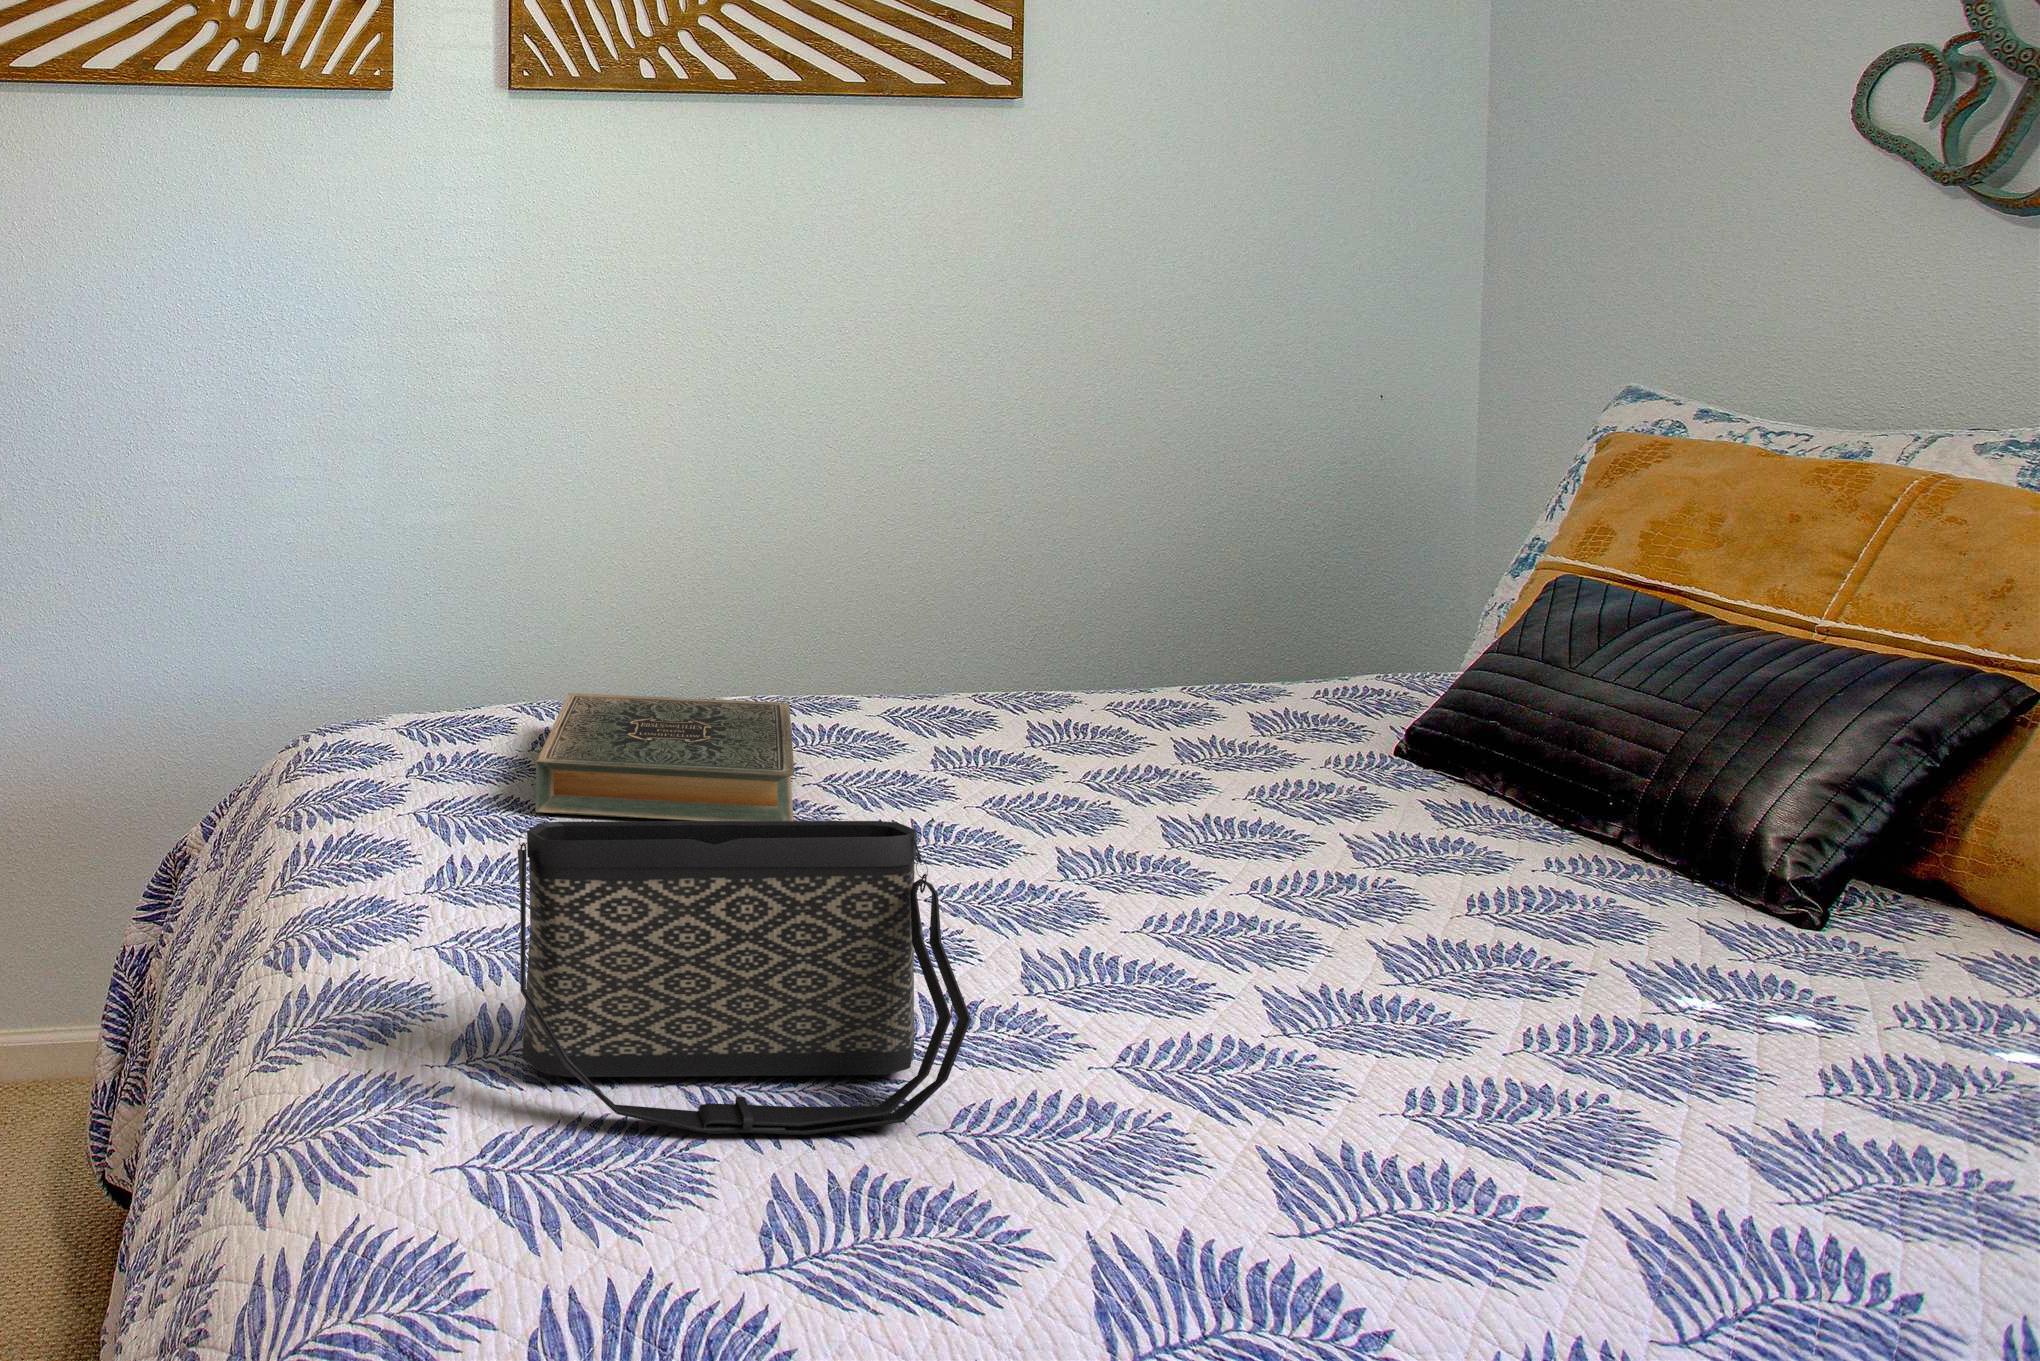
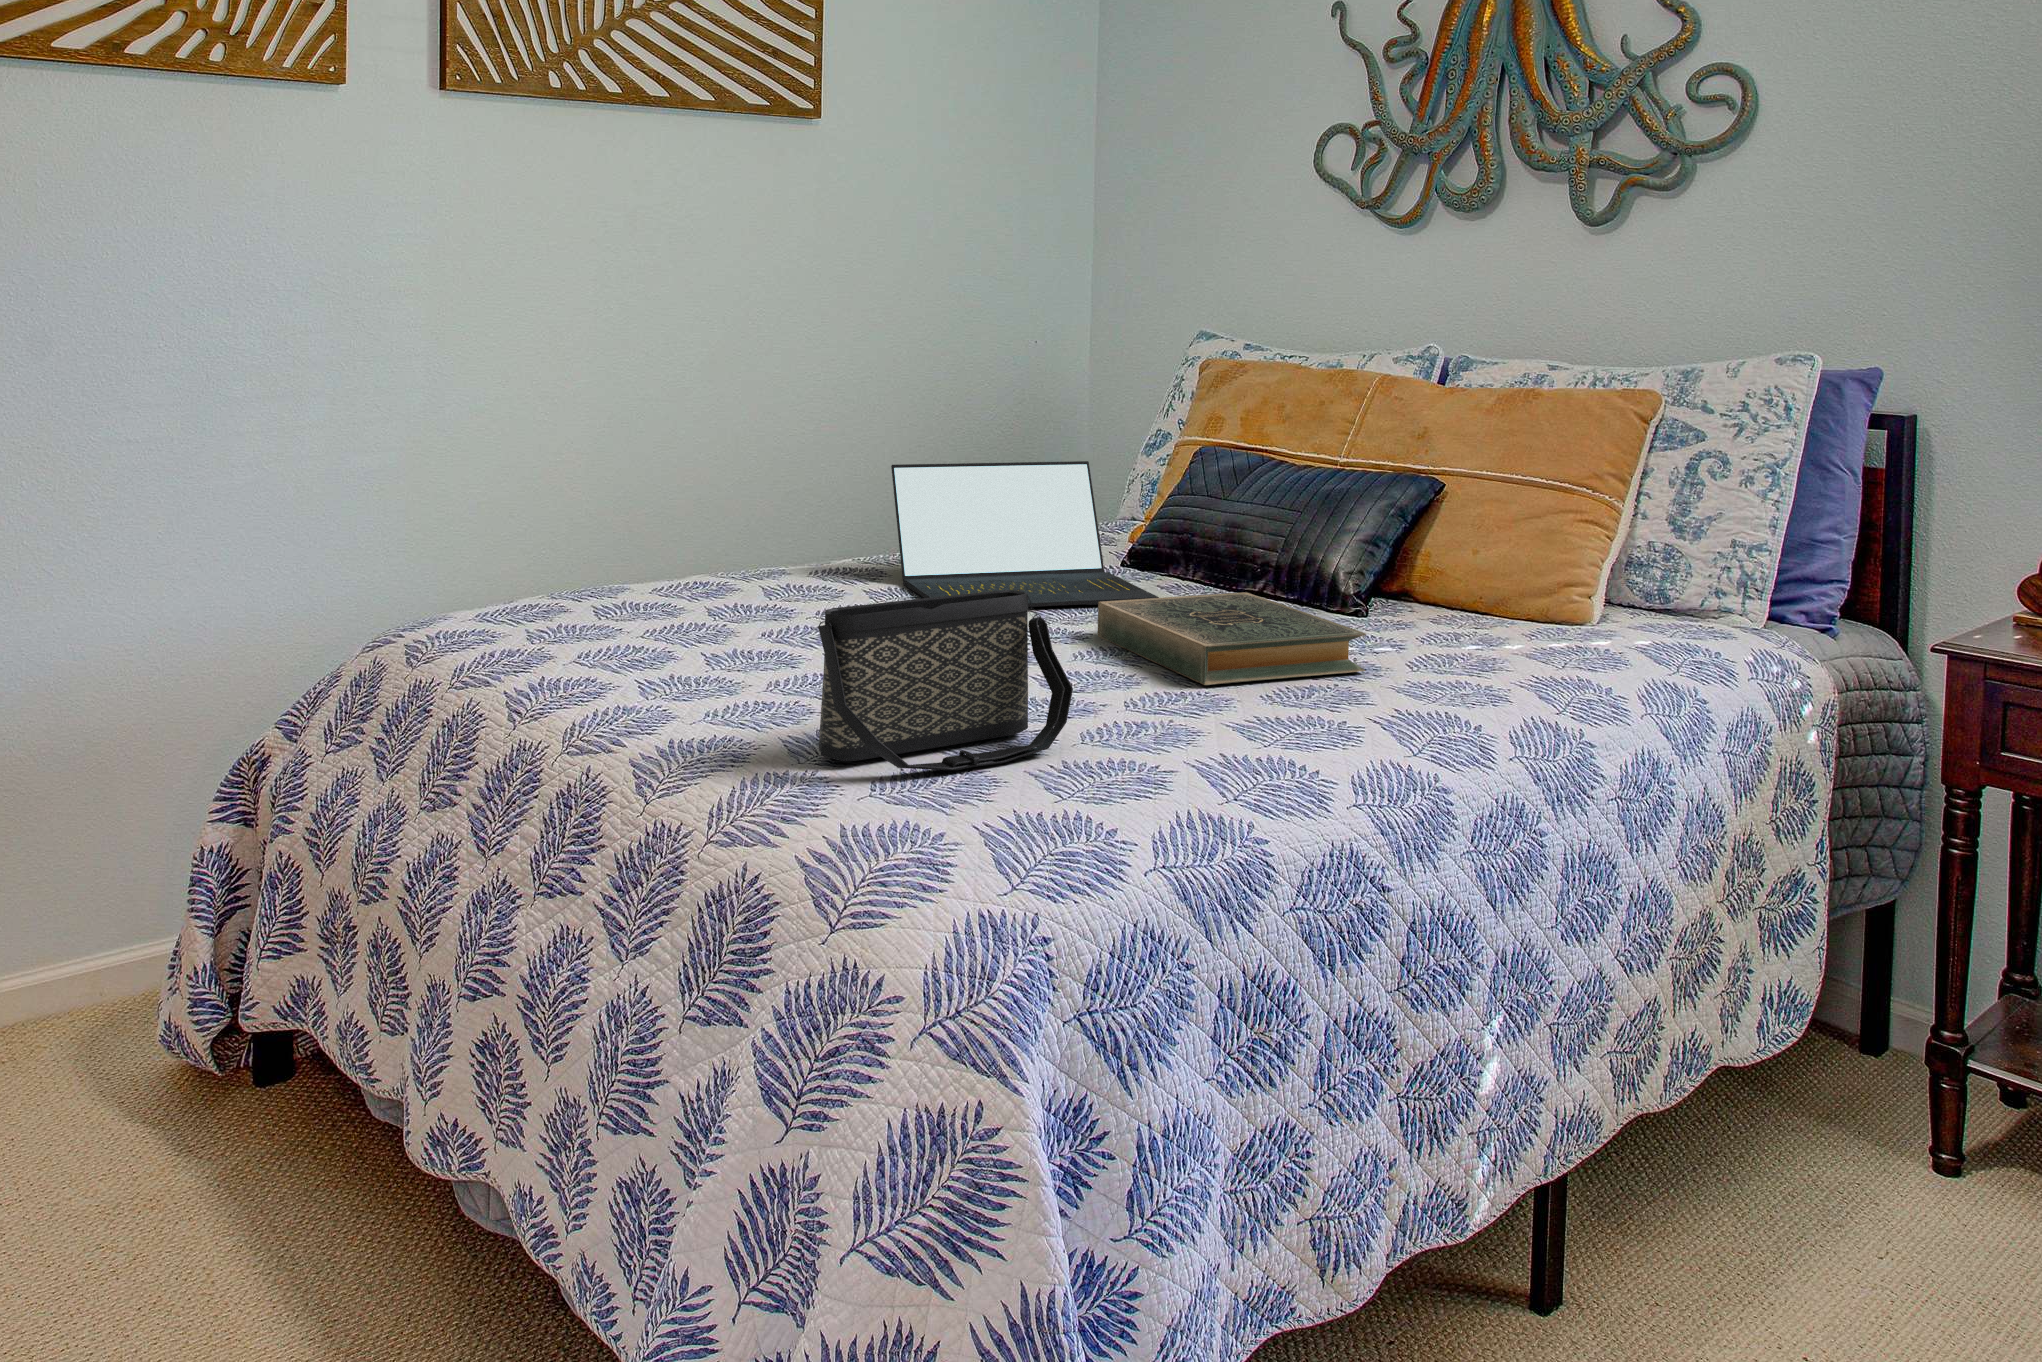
laptop: none [992,573,1398,833] -> present [891,461,1159,607]
hardback book: present [536,693,795,821] -> present [1097,592,1366,685]

